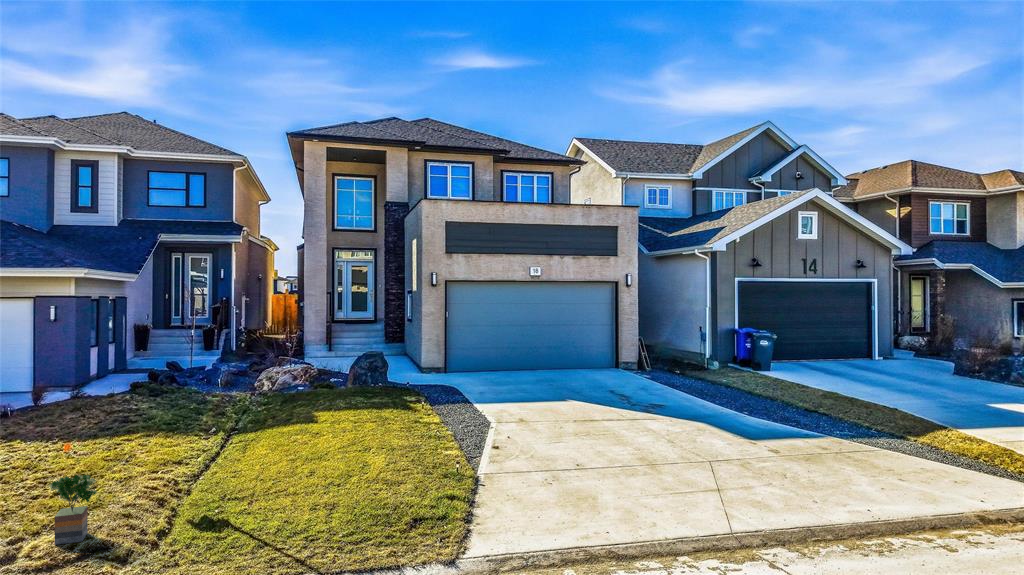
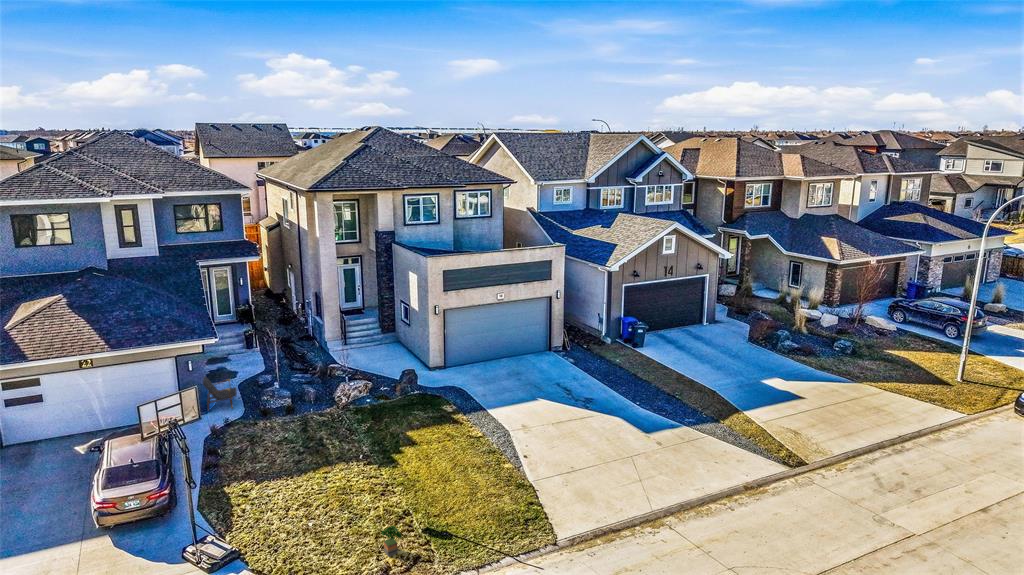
lounge chair: none [67,336,126,383] -> present [203,377,237,408]

